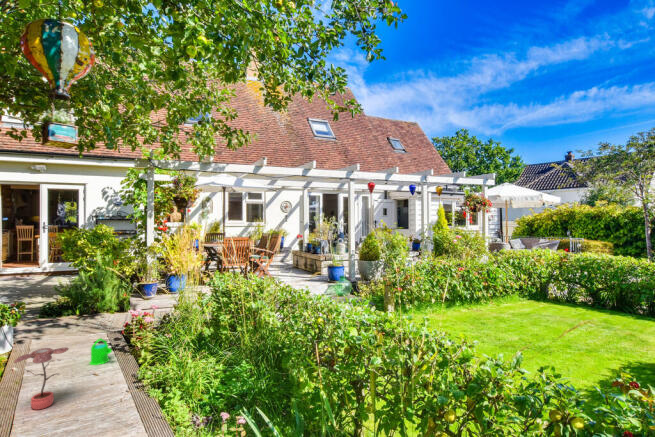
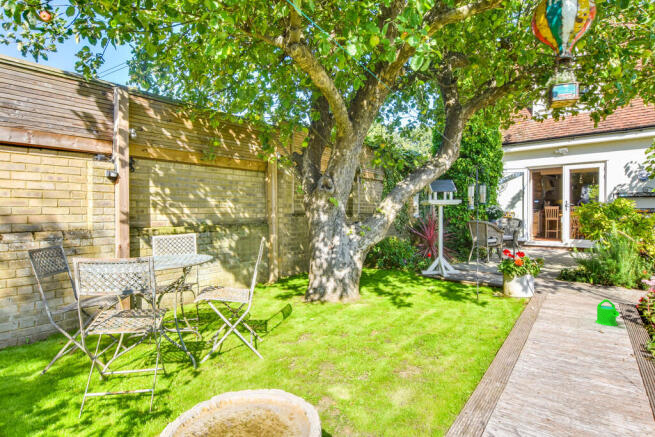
potted plant: present [14,348,68,410] -> none [525,287,570,339]

